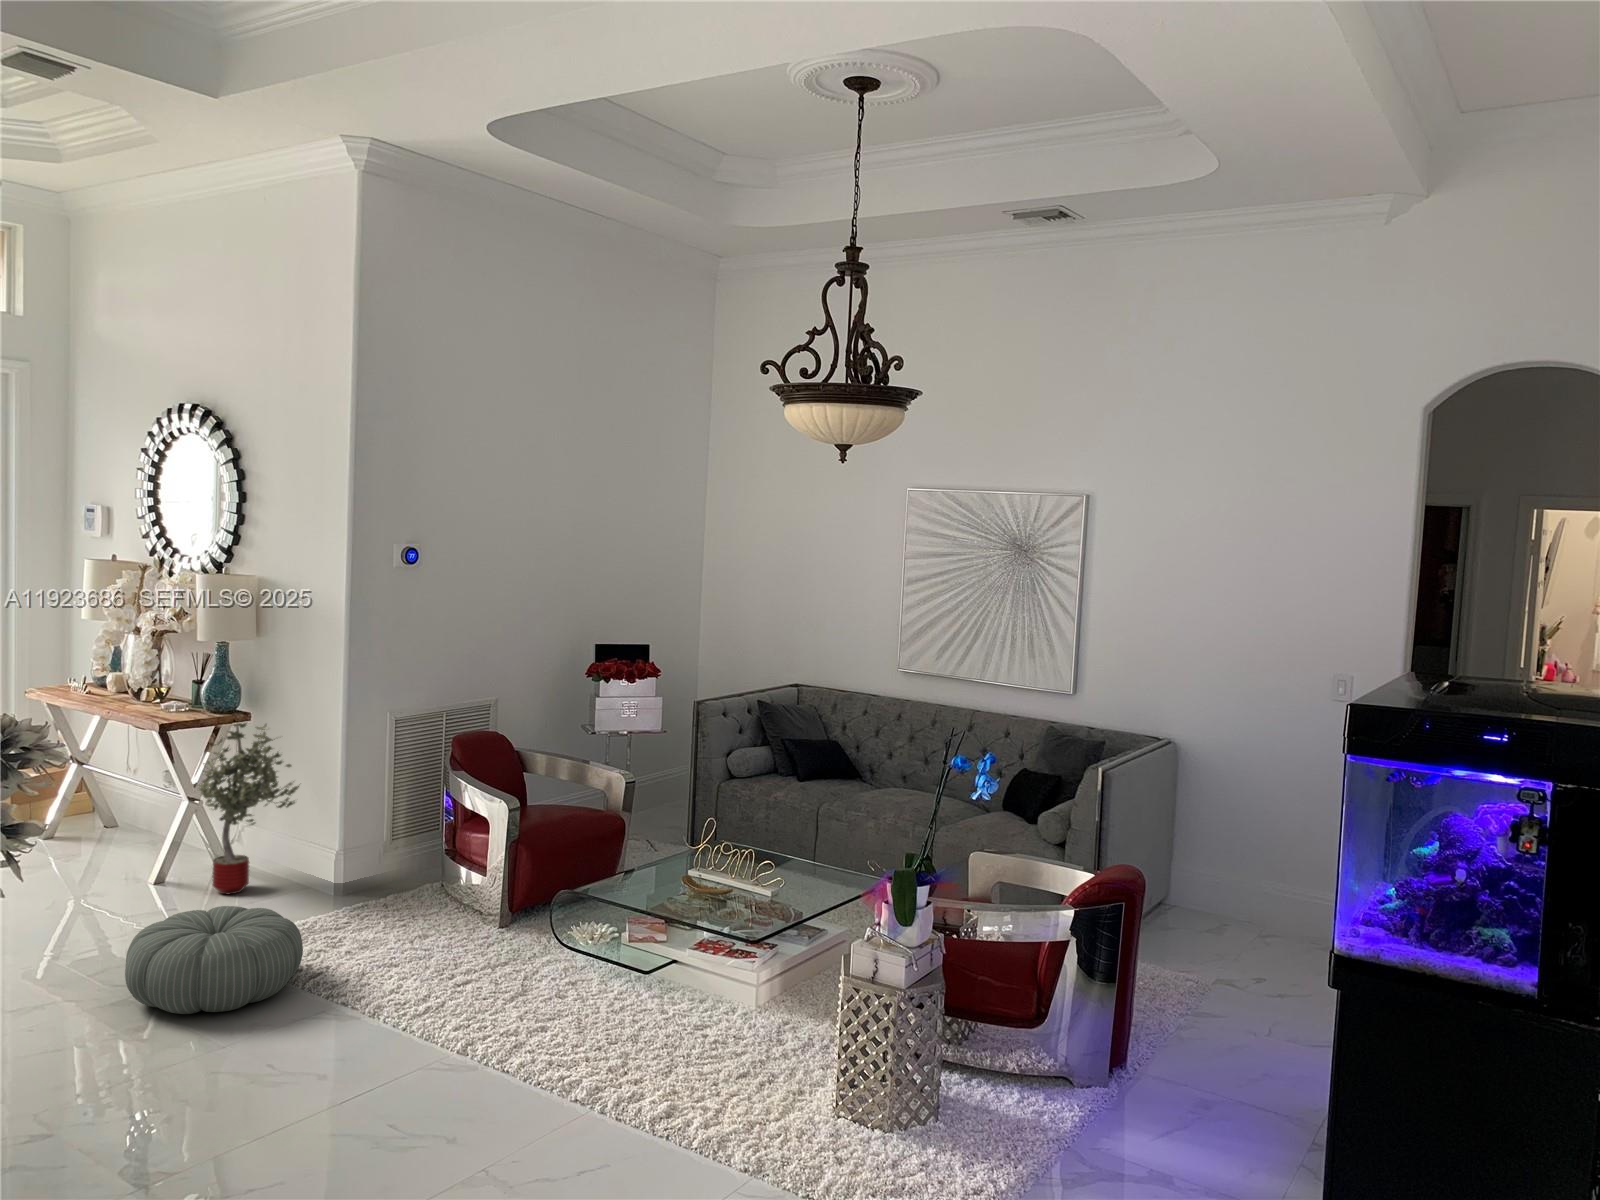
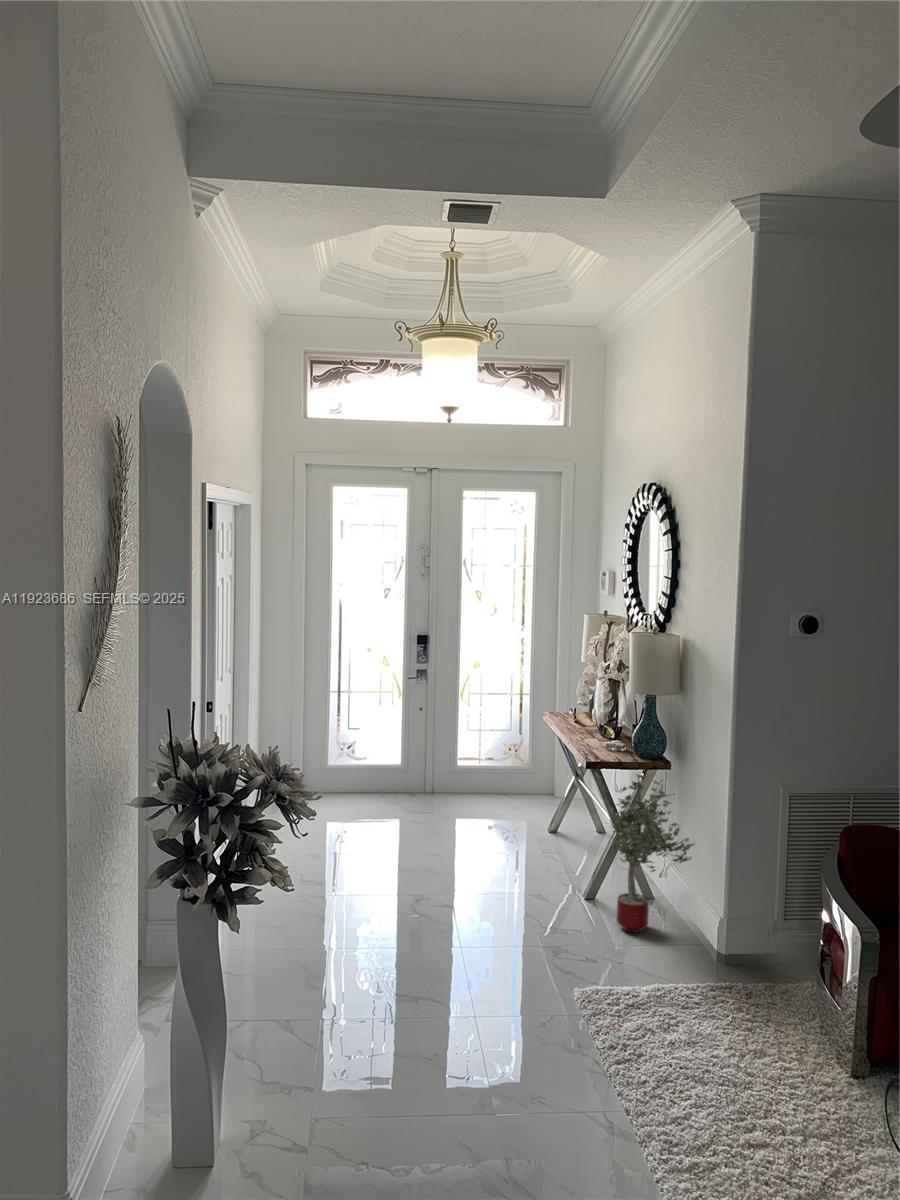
pouf: present [125,906,303,1014] -> none [458,953,614,1074]

